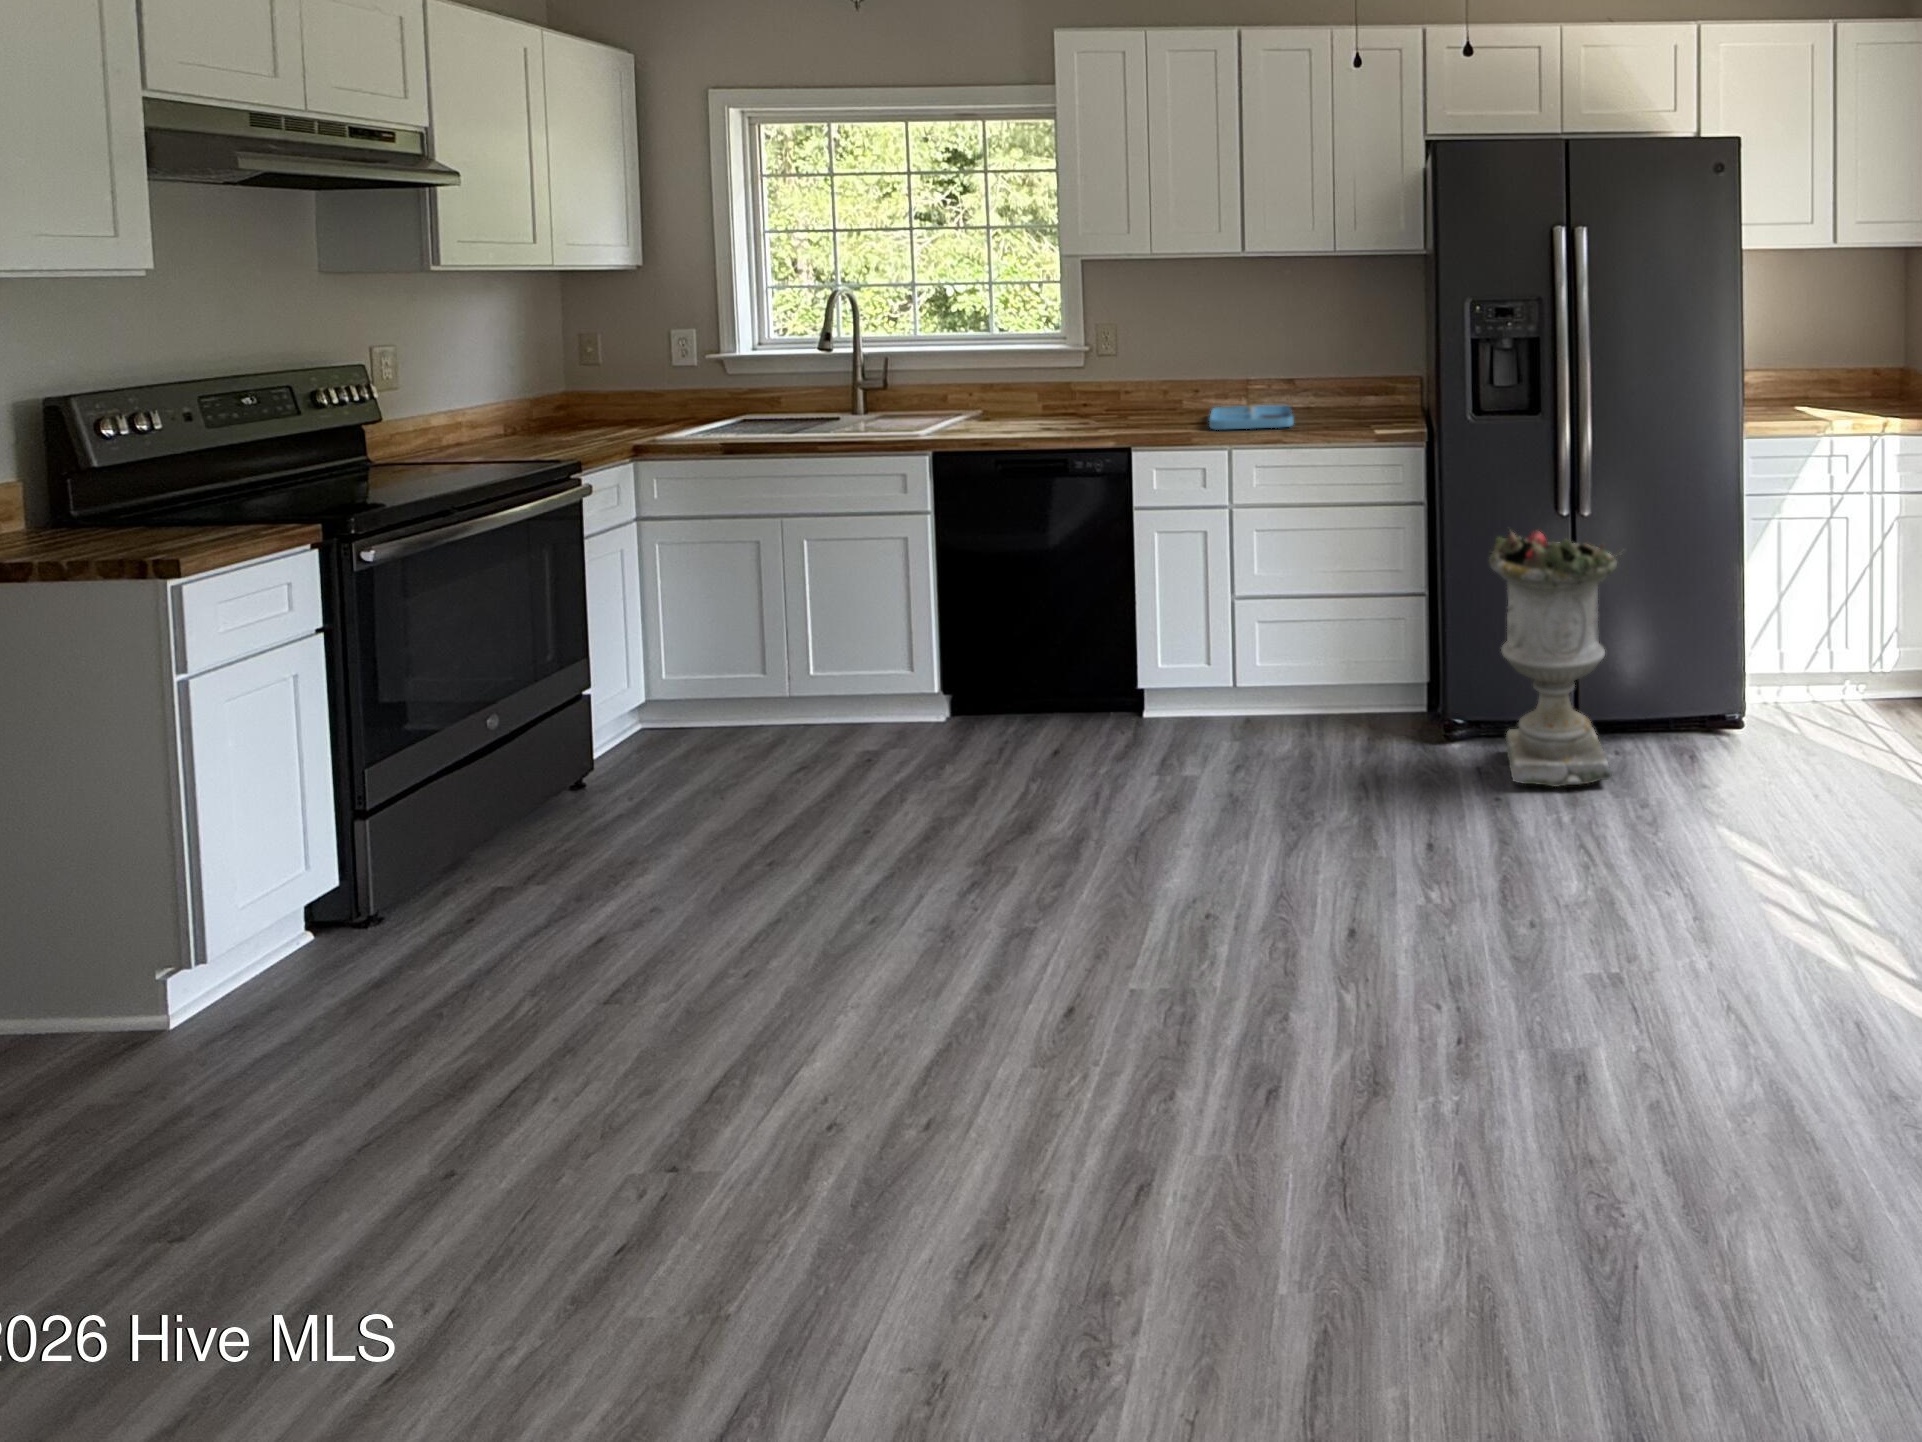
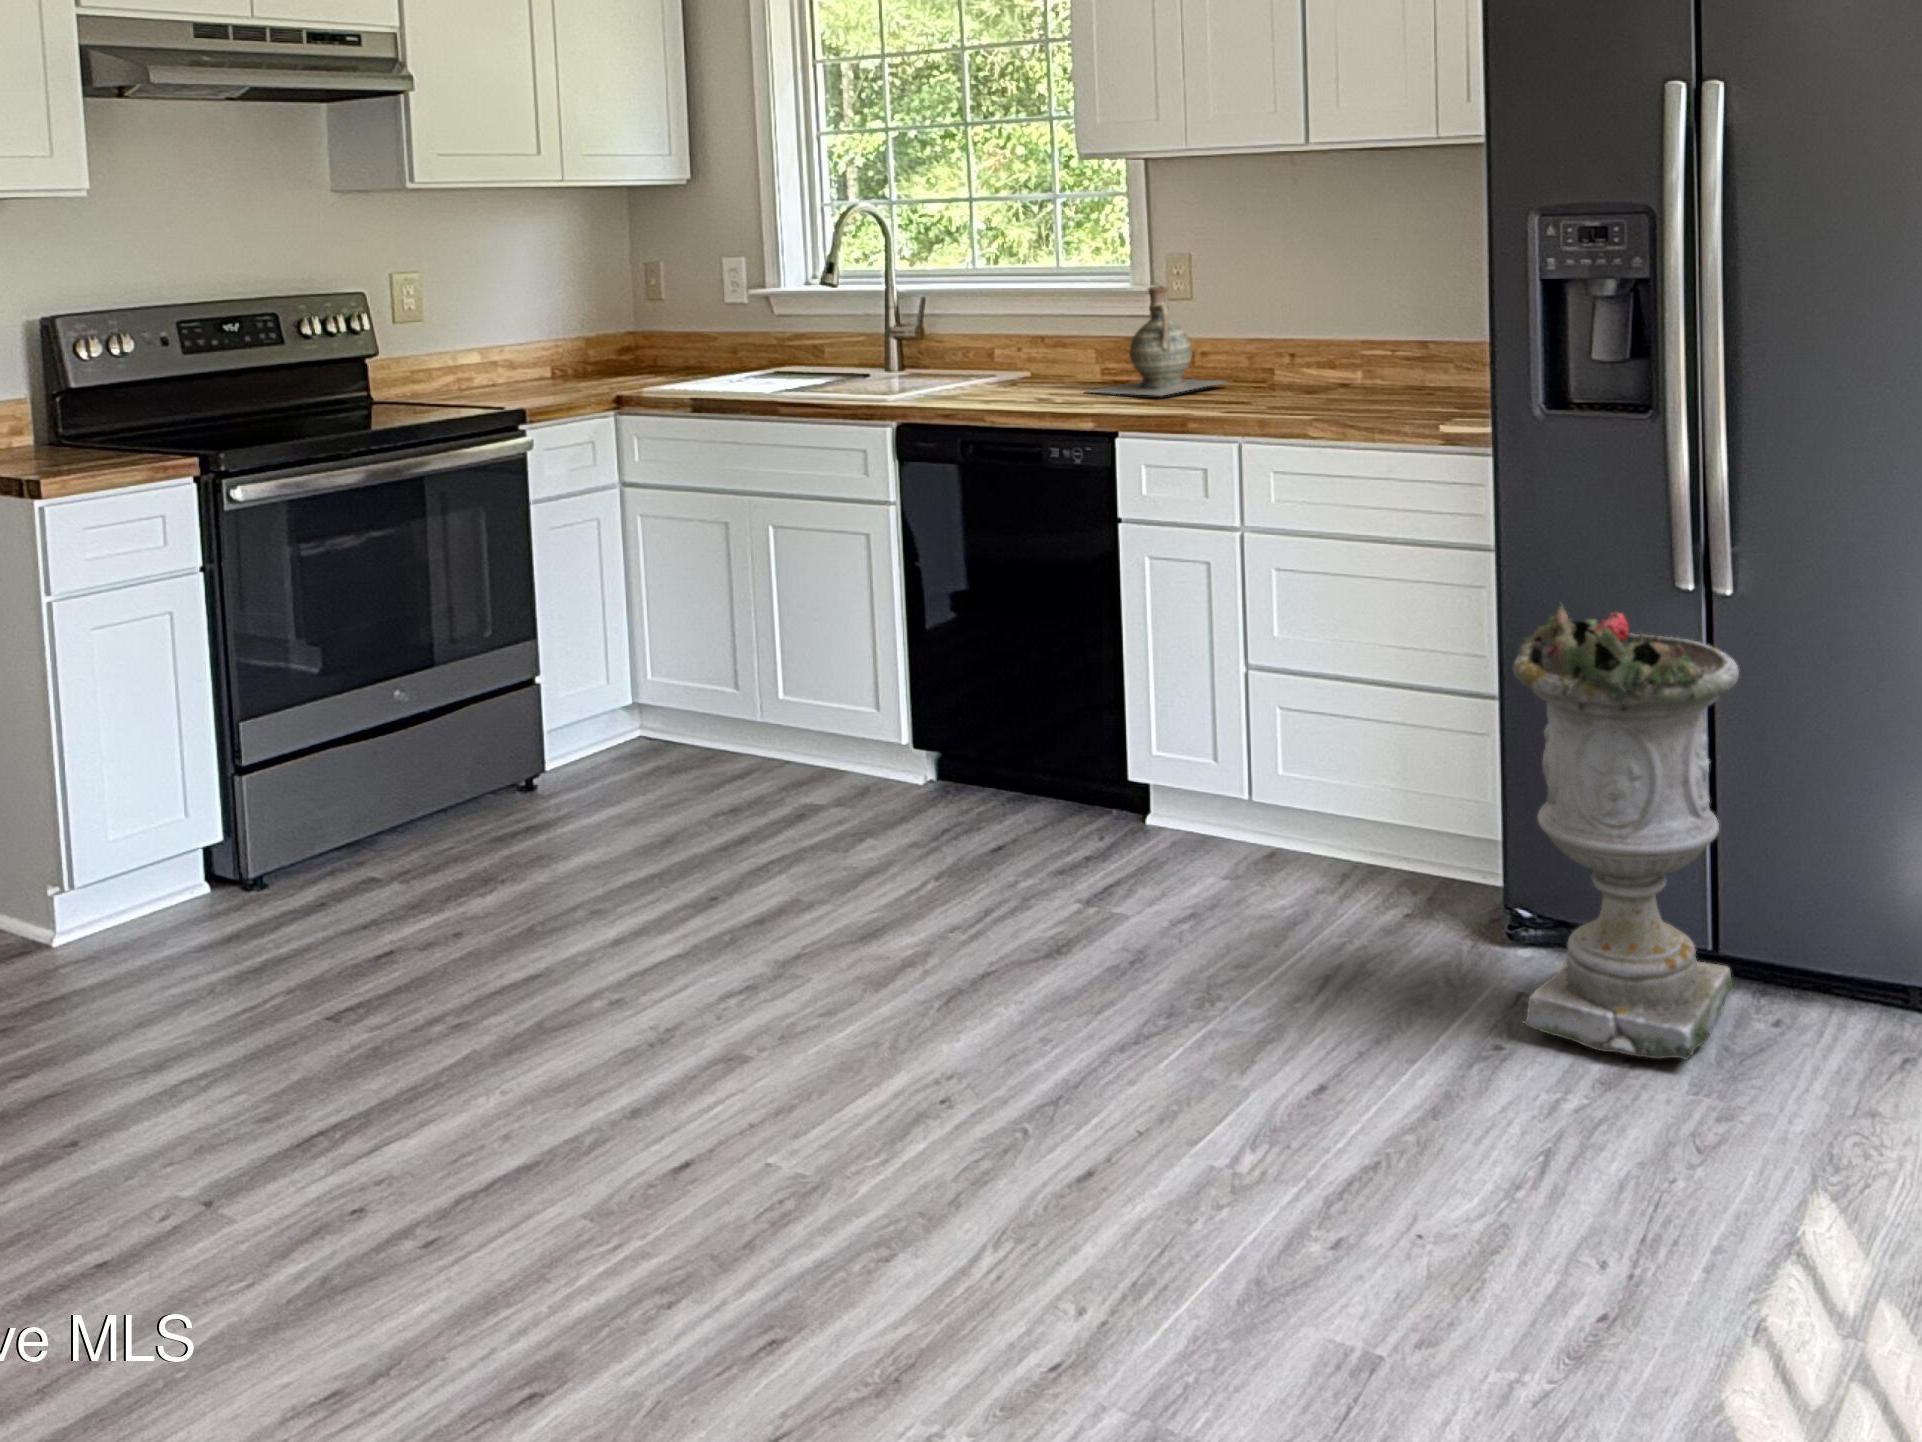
ceramic jug: none [1067,347,1170,423] -> present [1090,287,1227,395]
tray: present [1209,405,1293,430] -> none [1227,380,1391,414]

